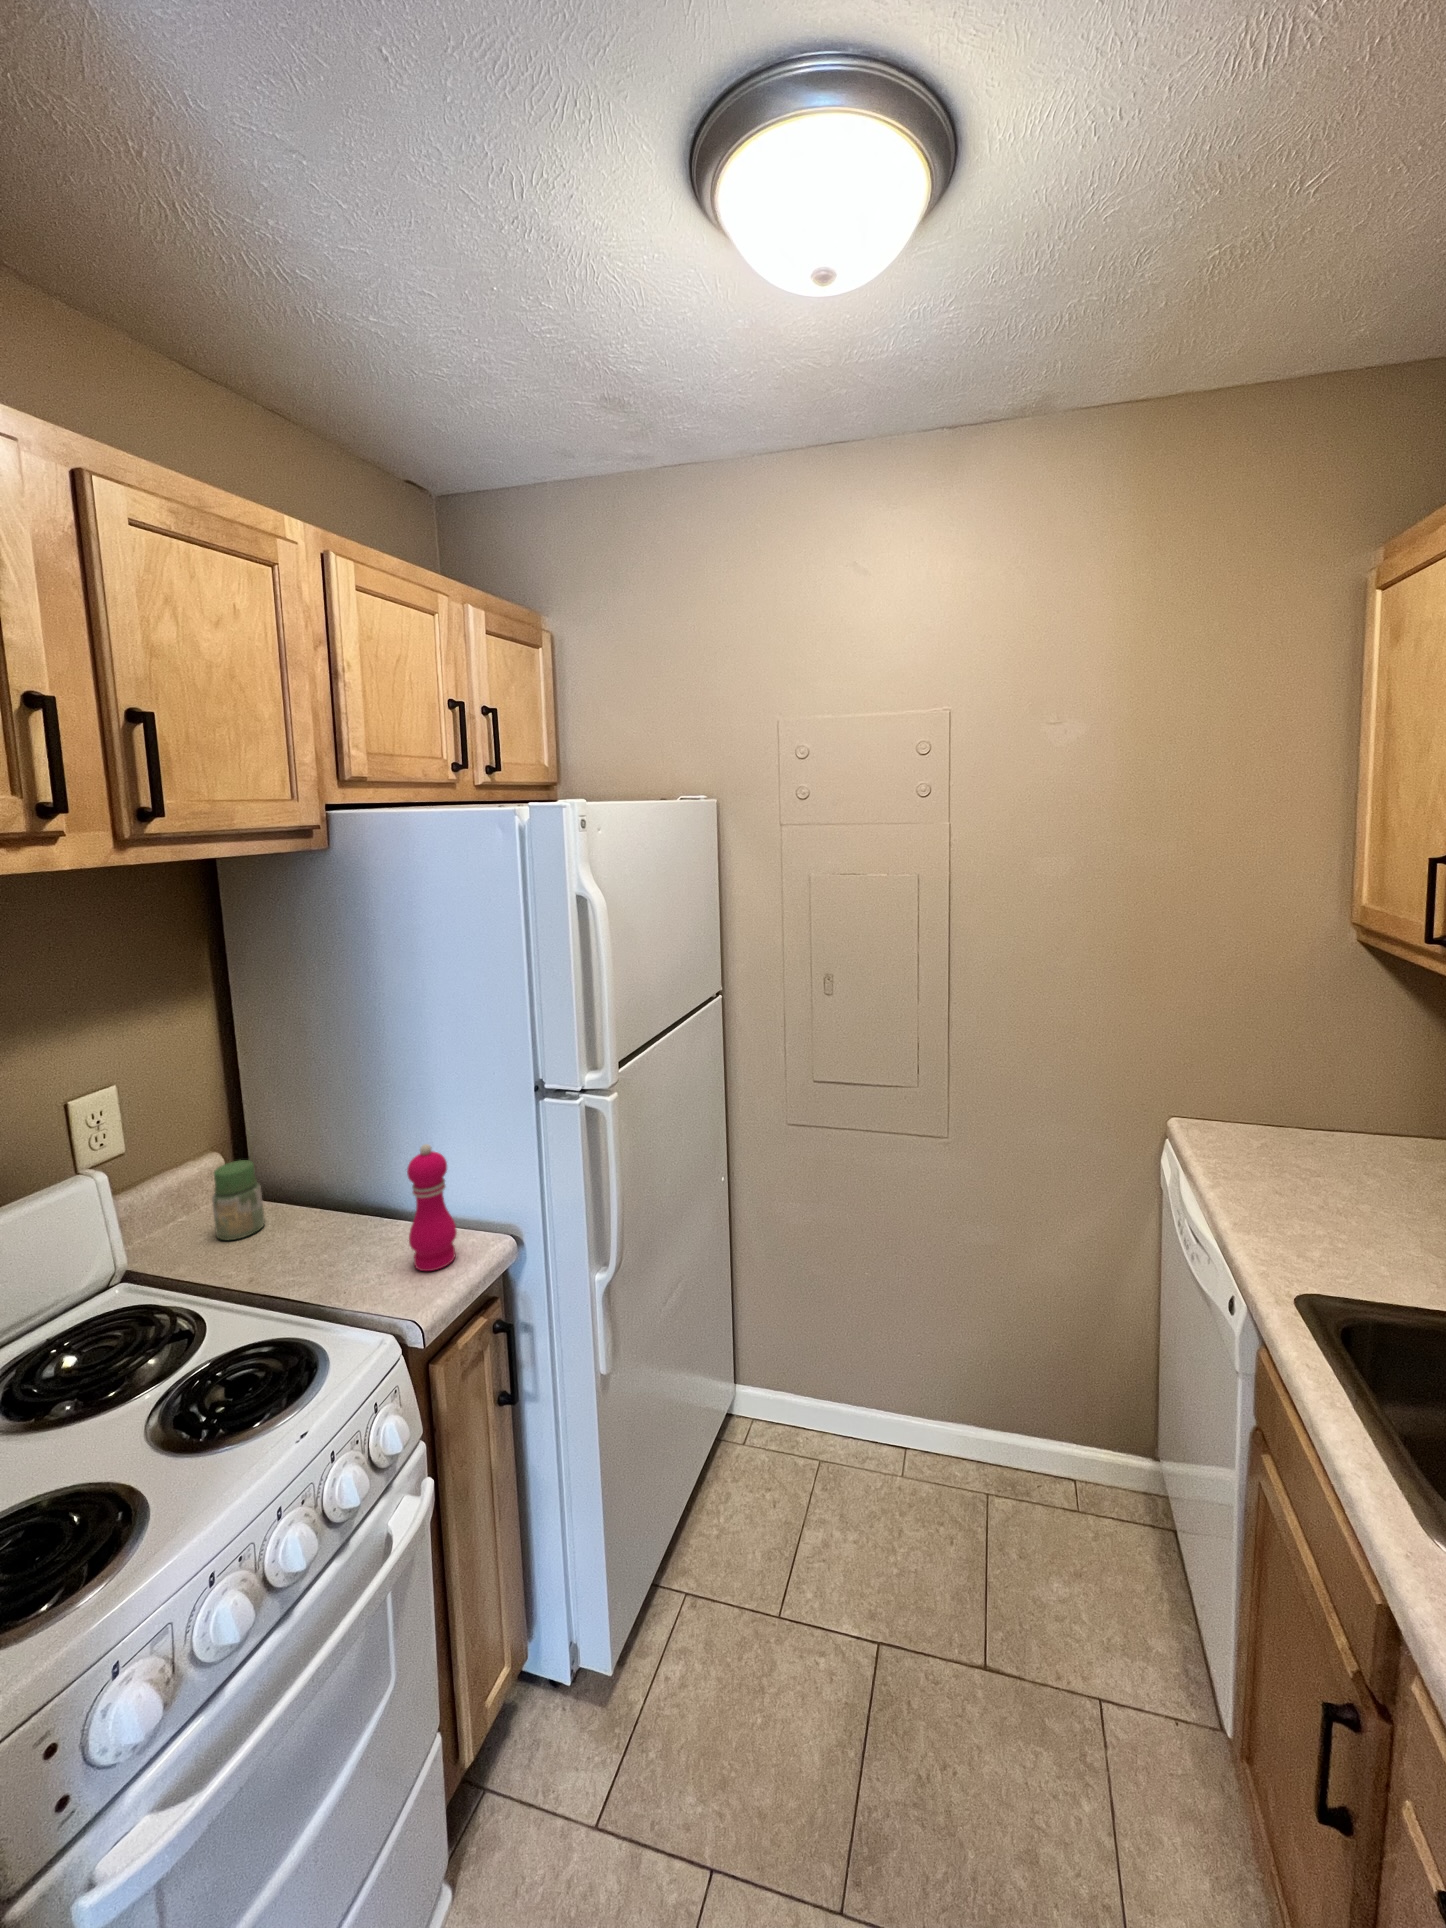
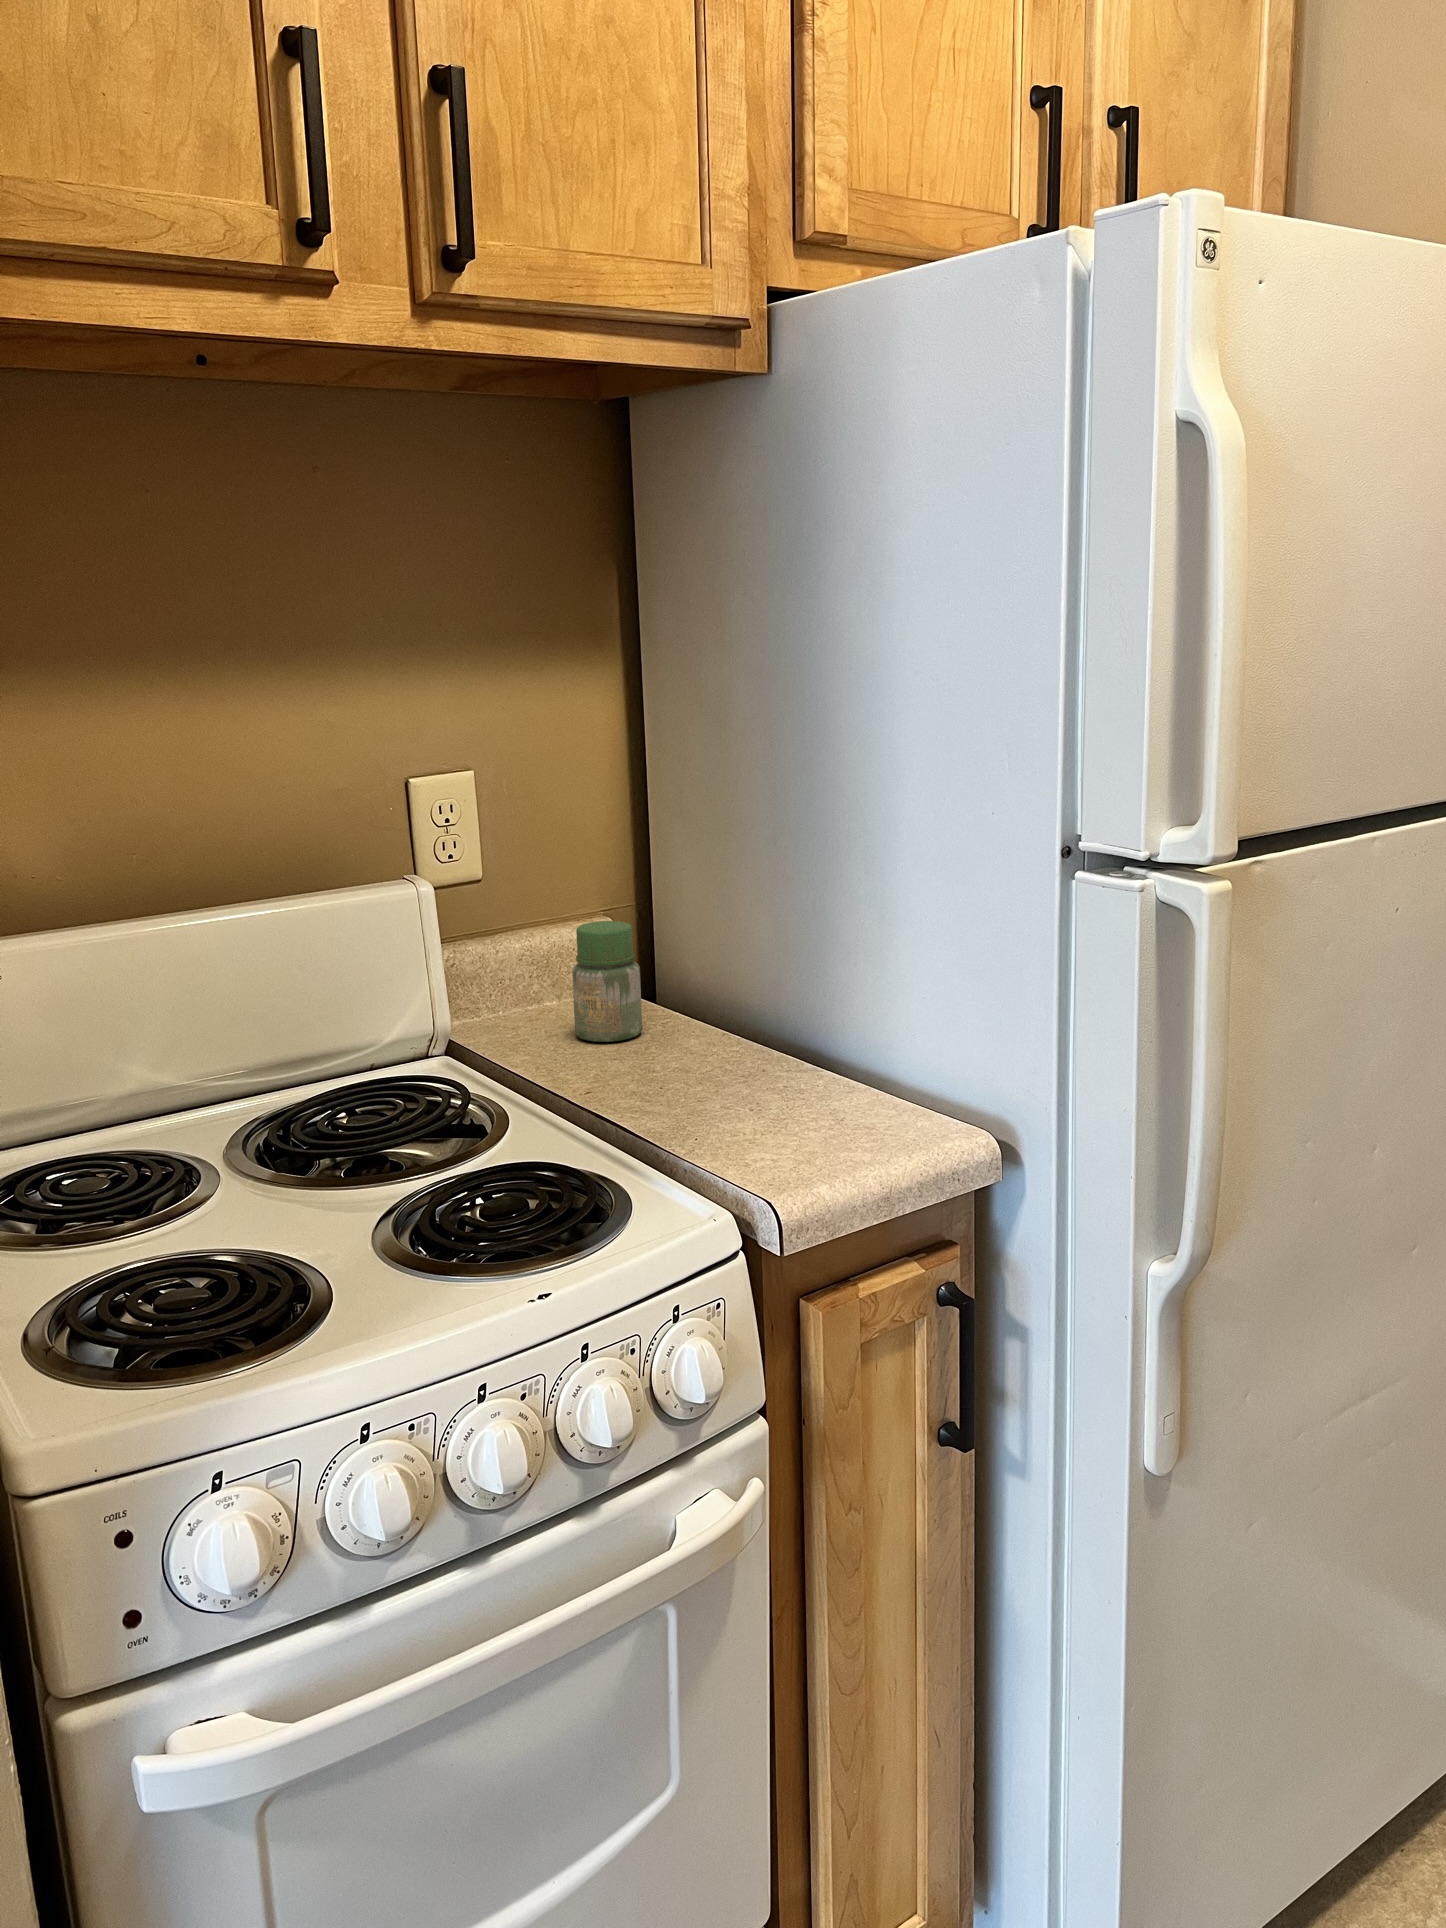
pepper mill: present [407,1144,457,1271] -> none [803,913,886,1150]

